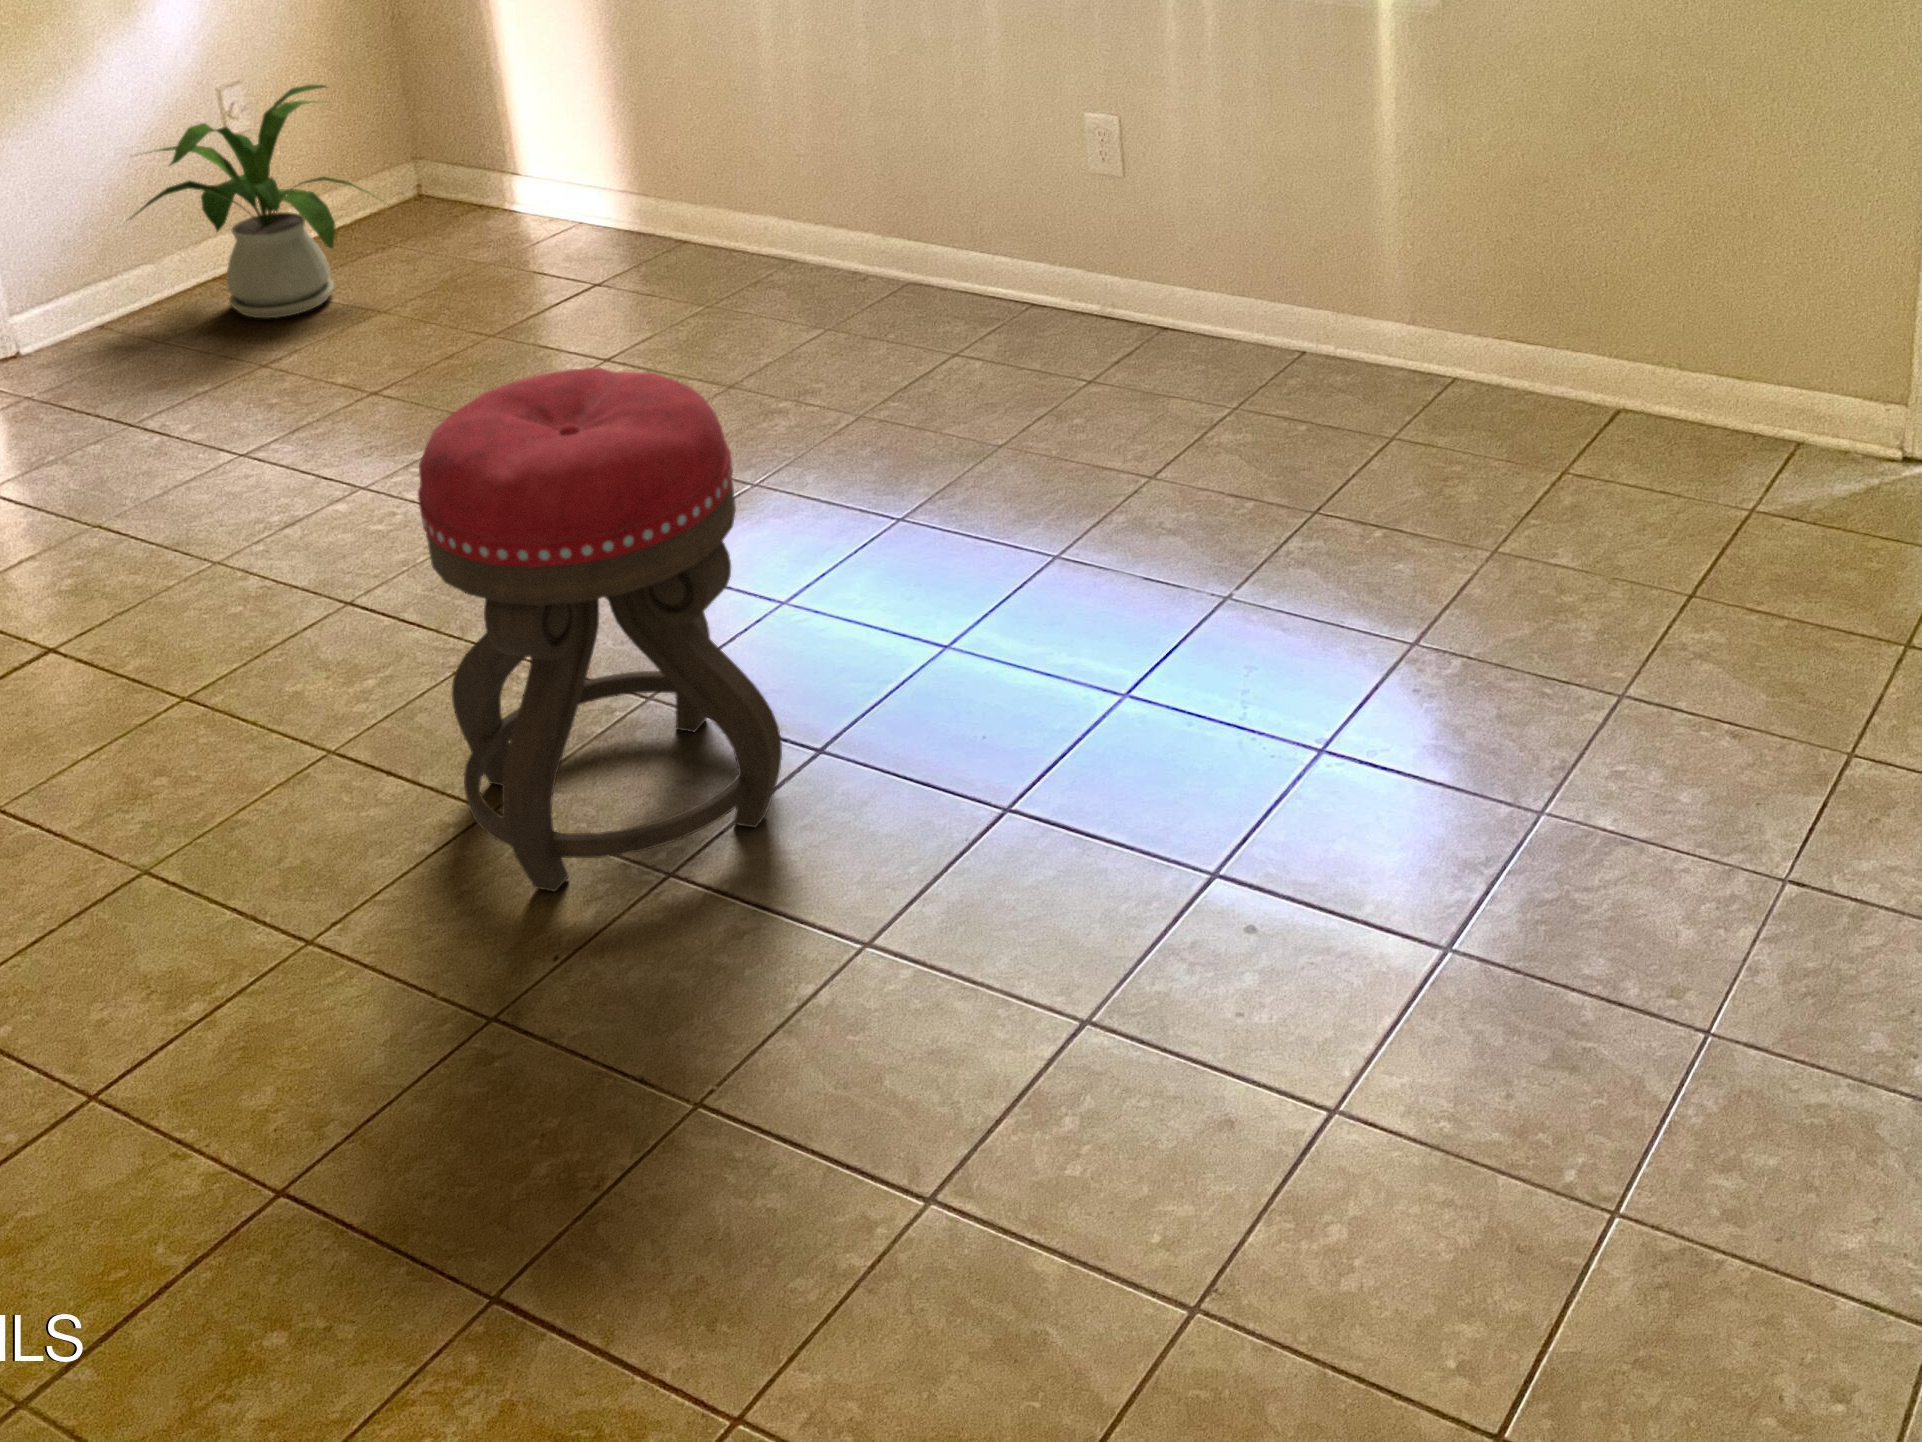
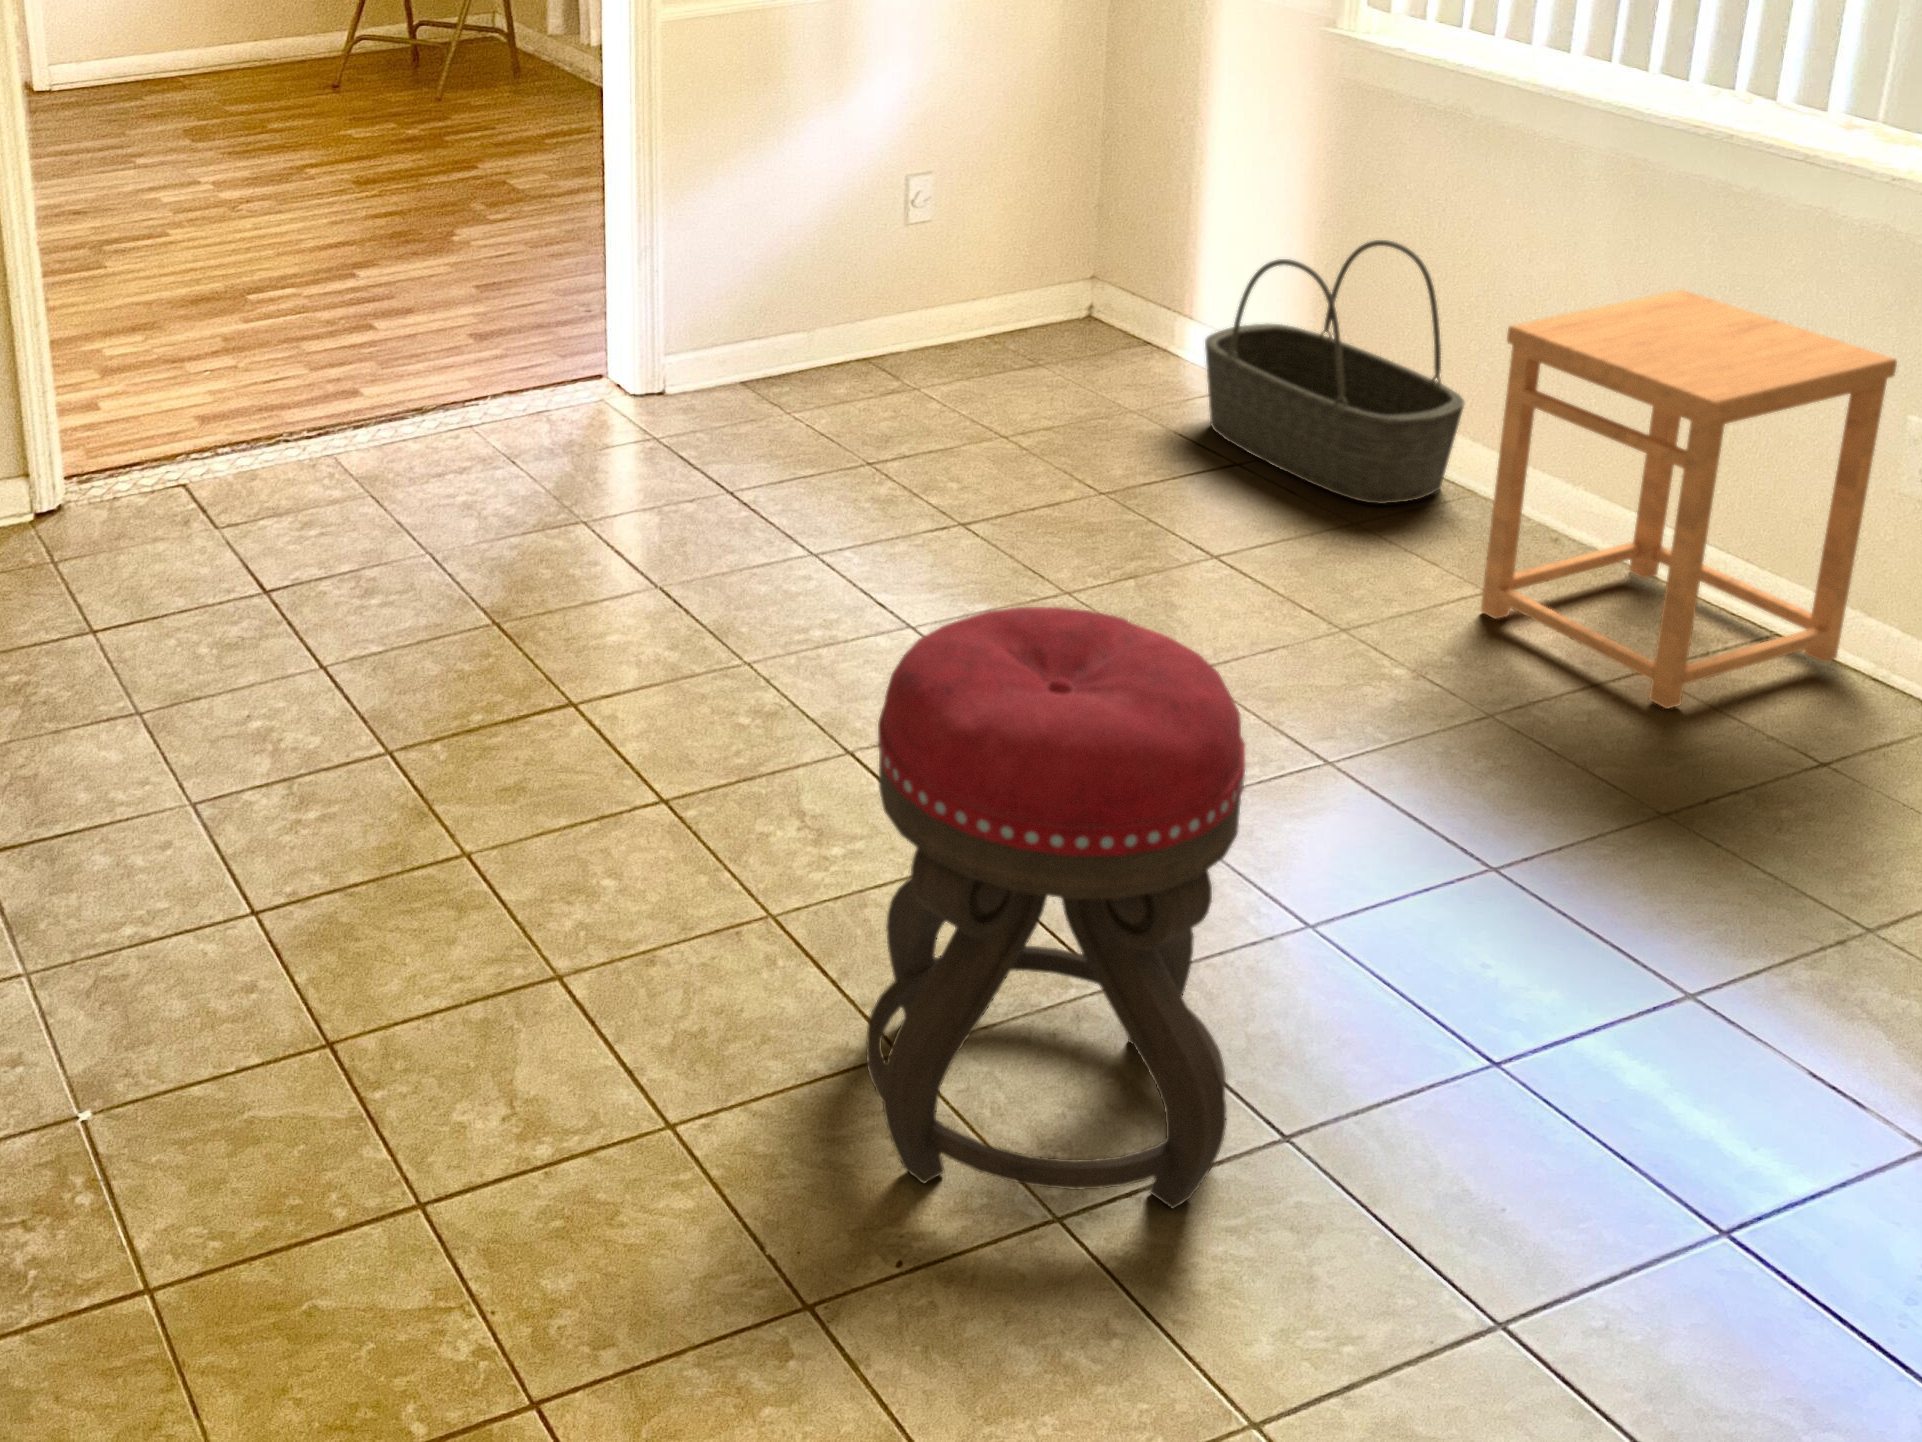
side table: none [794,57,1067,376] -> present [1481,290,1897,709]
basket: none [540,67,765,289] -> present [1205,240,1465,504]
house plant: present [131,84,364,318] -> none [786,189,1042,417]

